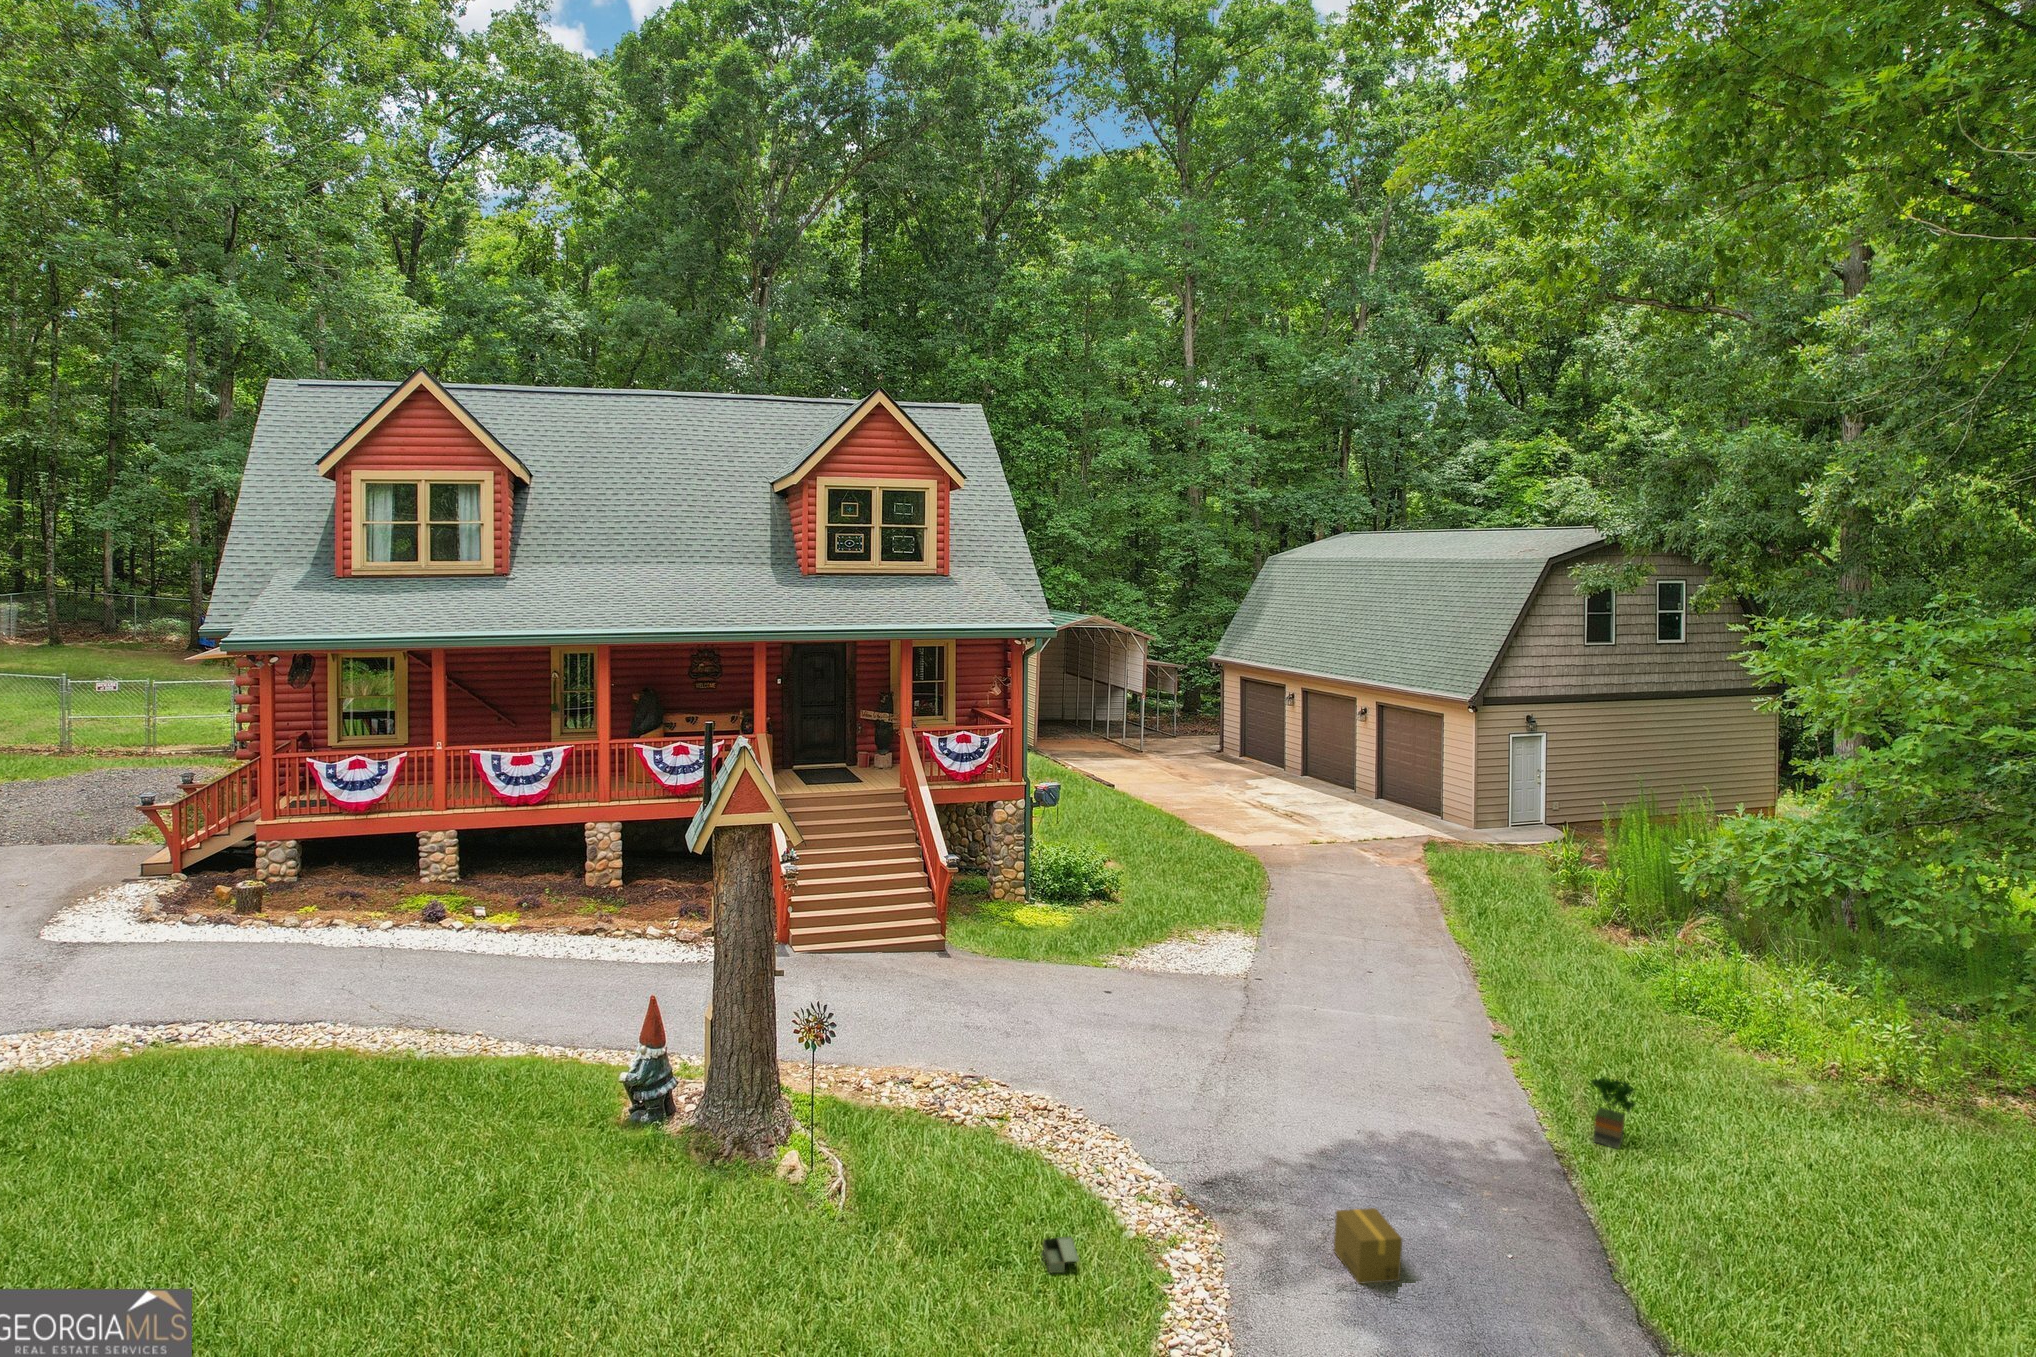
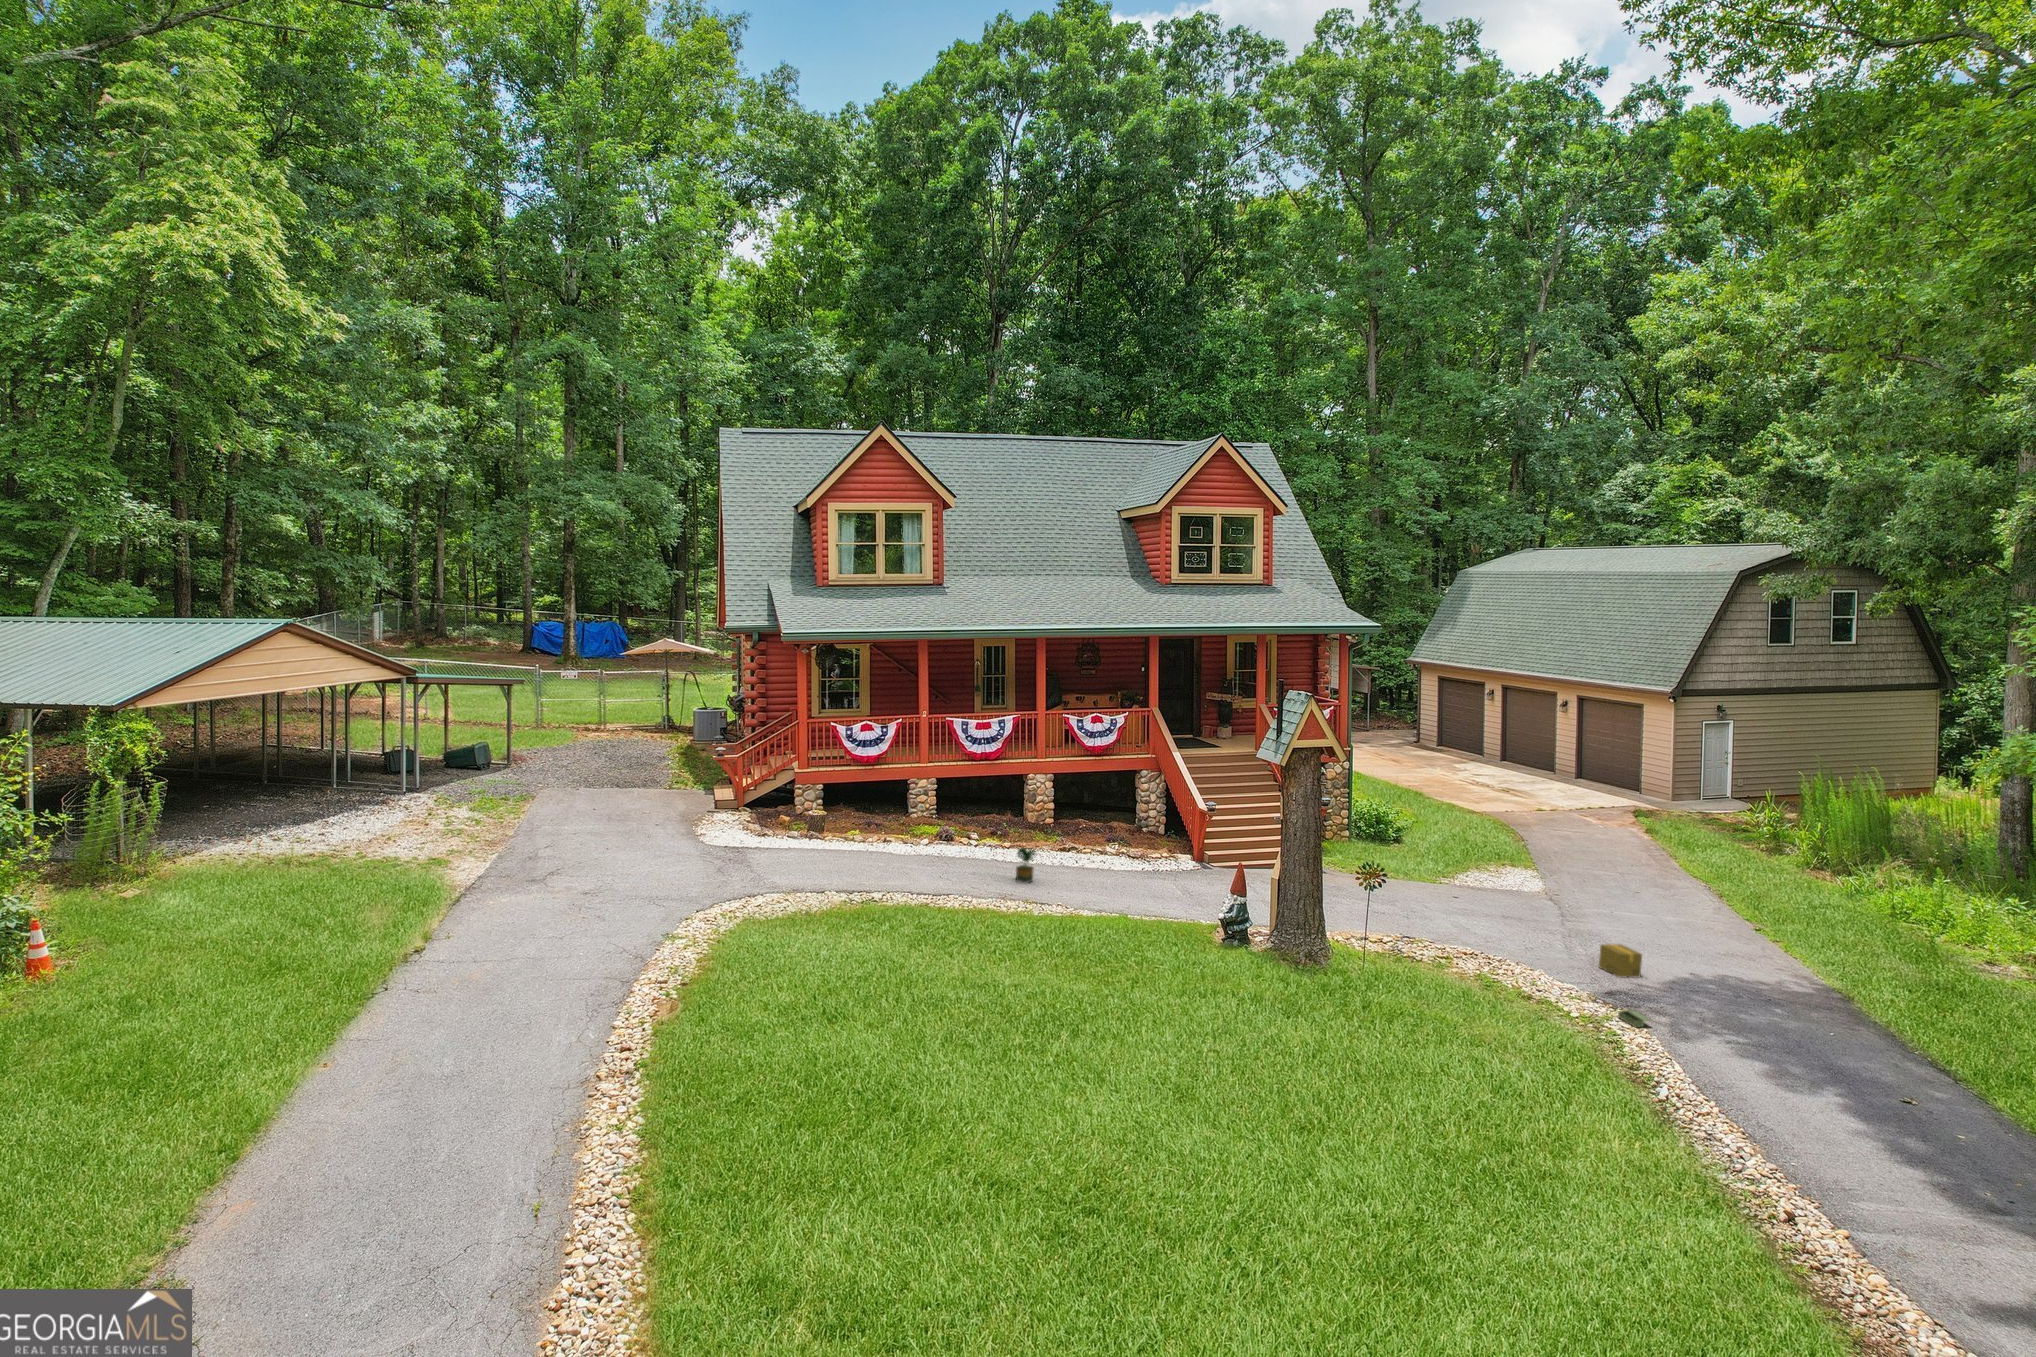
potted tree: present [1591,1077,1637,1149] -> present [1016,848,1036,883]
cardboard box: present [1334,1208,1402,1284] -> present [1599,944,1642,977]

